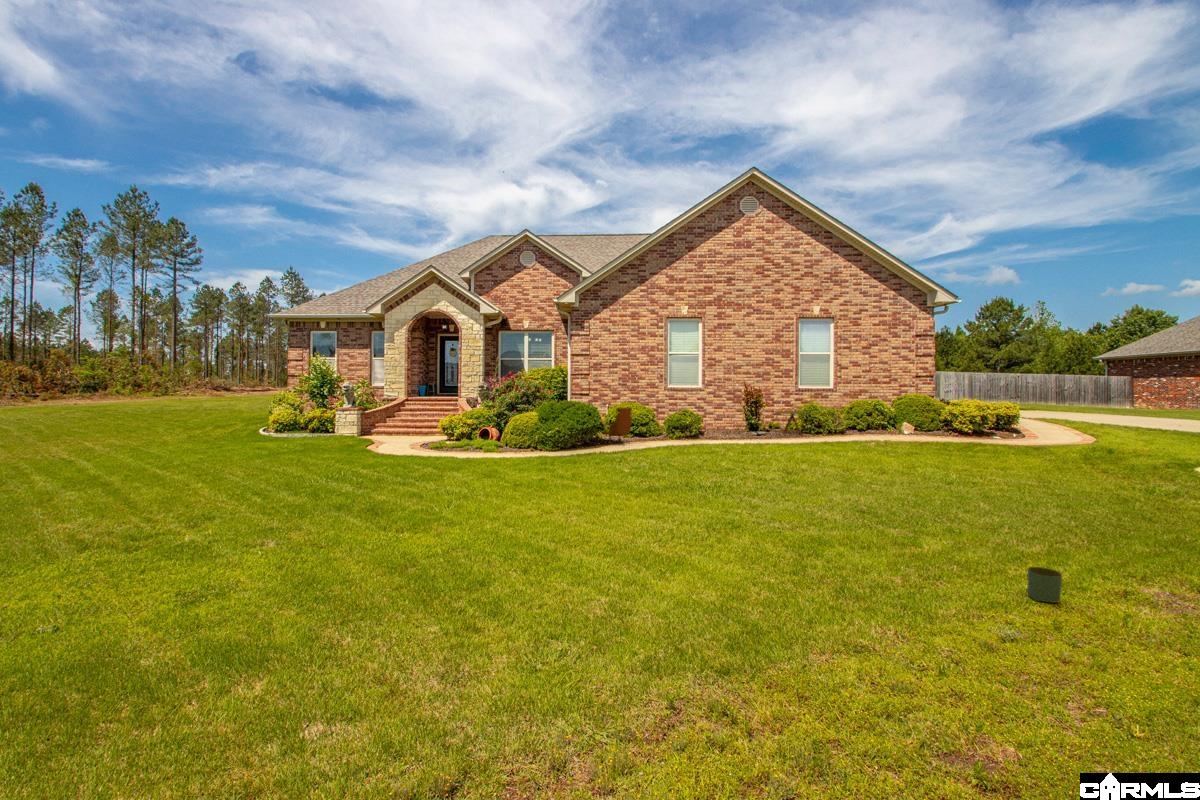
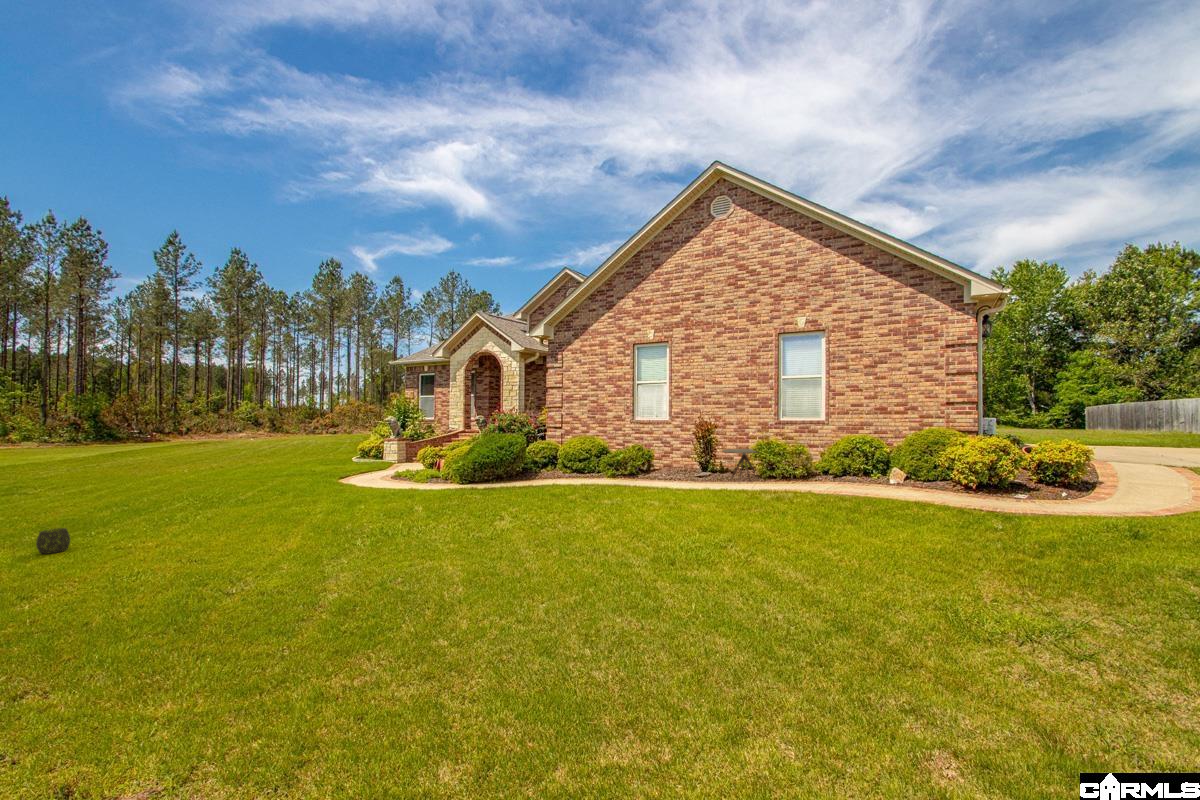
lounge chair: present [603,407,632,443] -> none [520,442,546,482]
woven basket: none [351,517,385,551] -> present [36,528,70,554]
planter: present [1027,567,1062,603] -> none [141,664,186,718]

